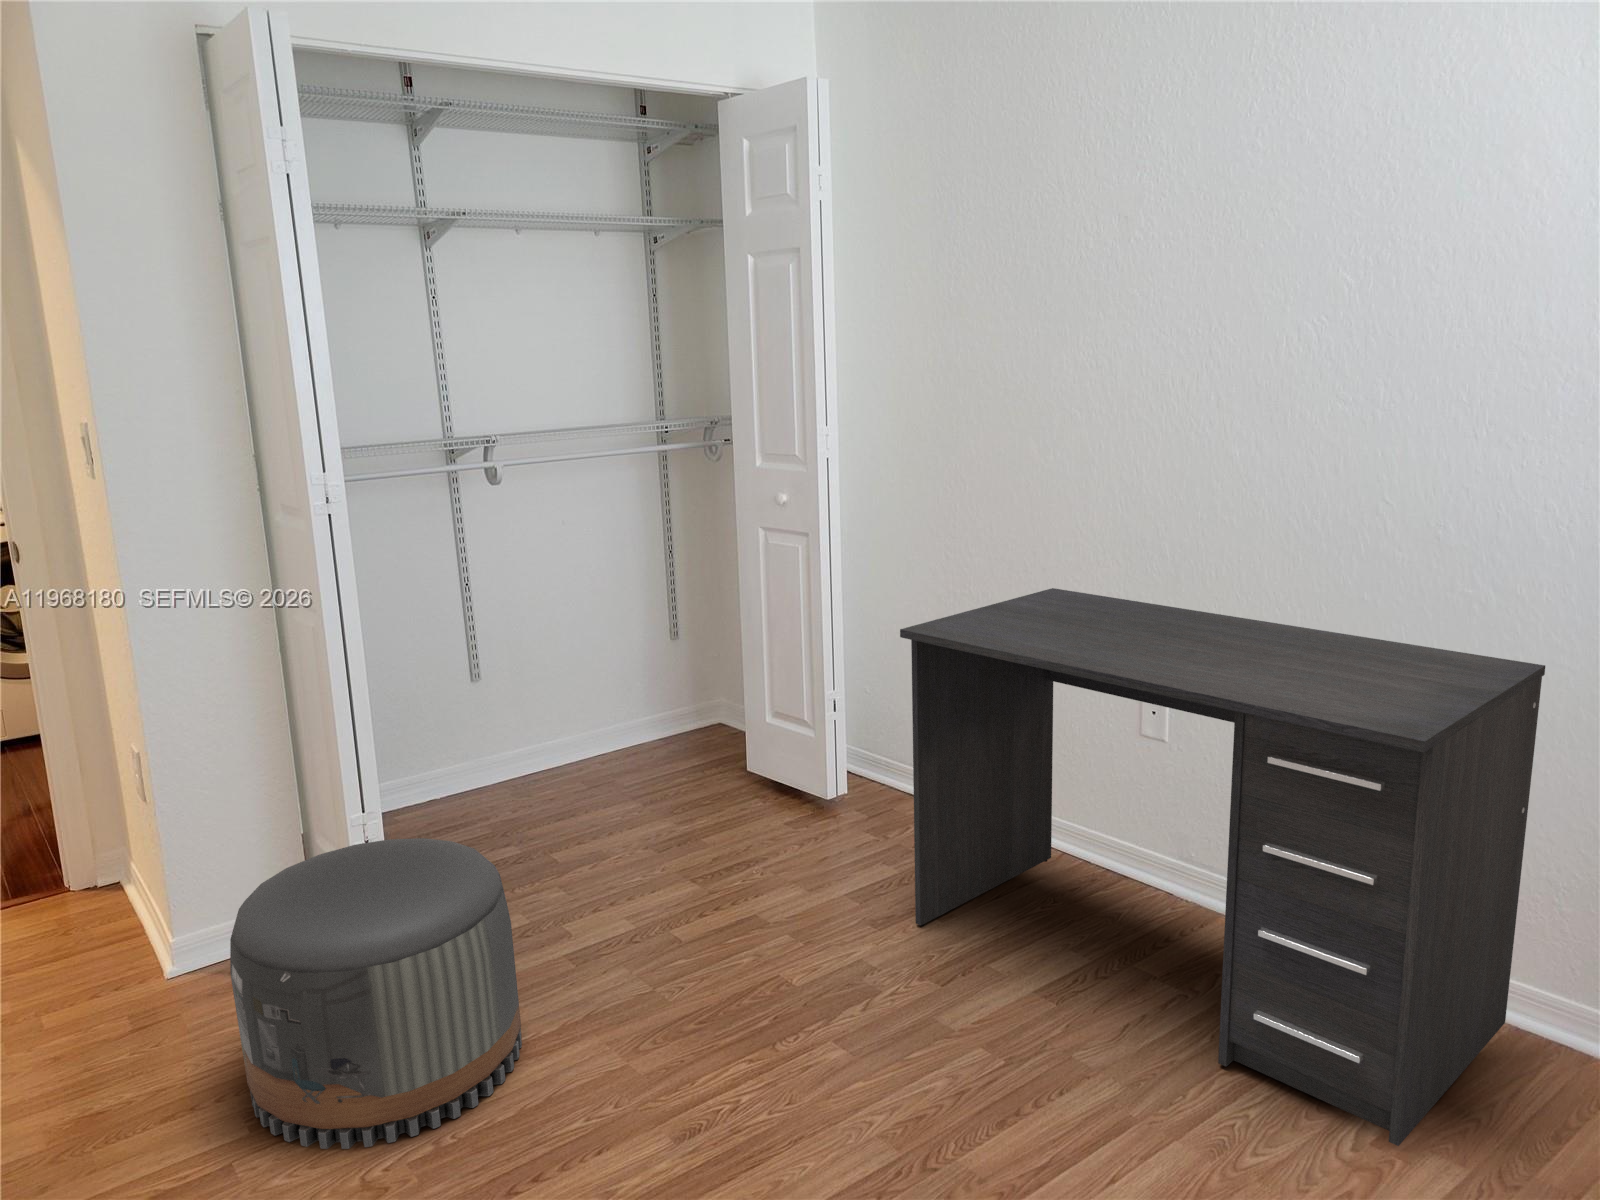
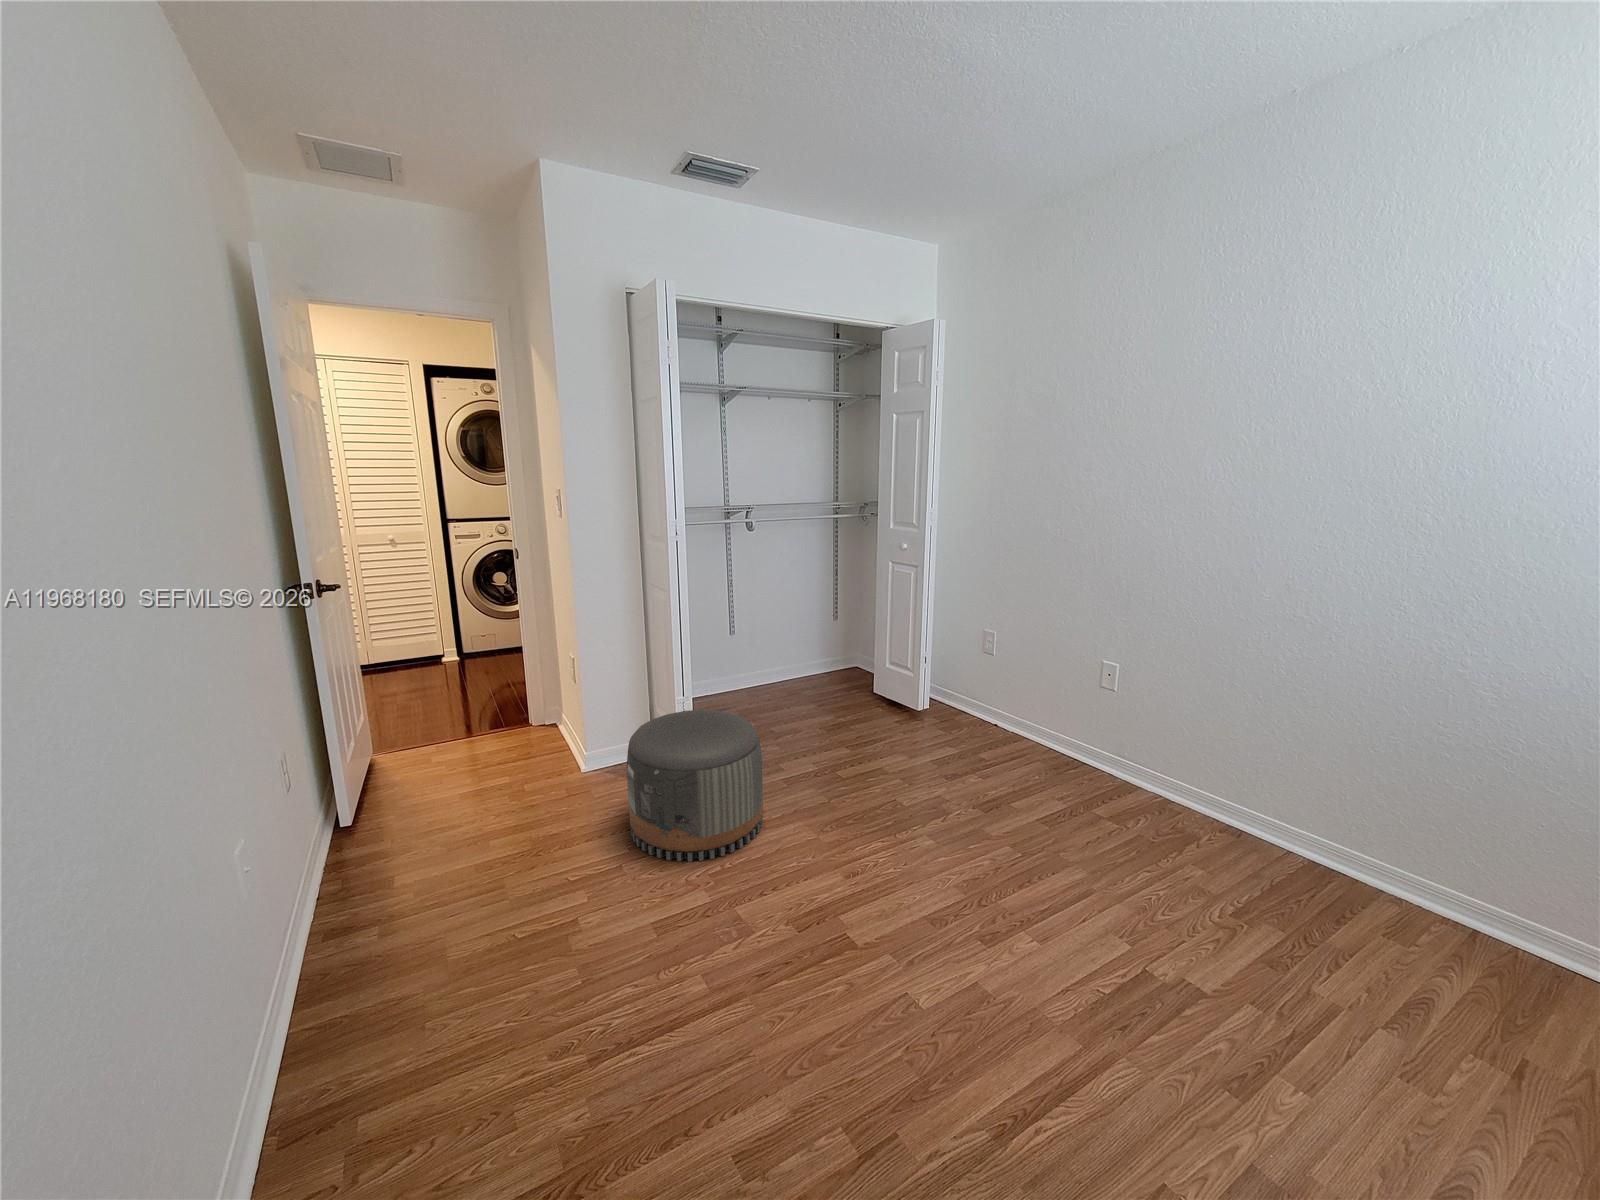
desk: present [900,588,1545,1146] -> none [969,602,1352,921]

